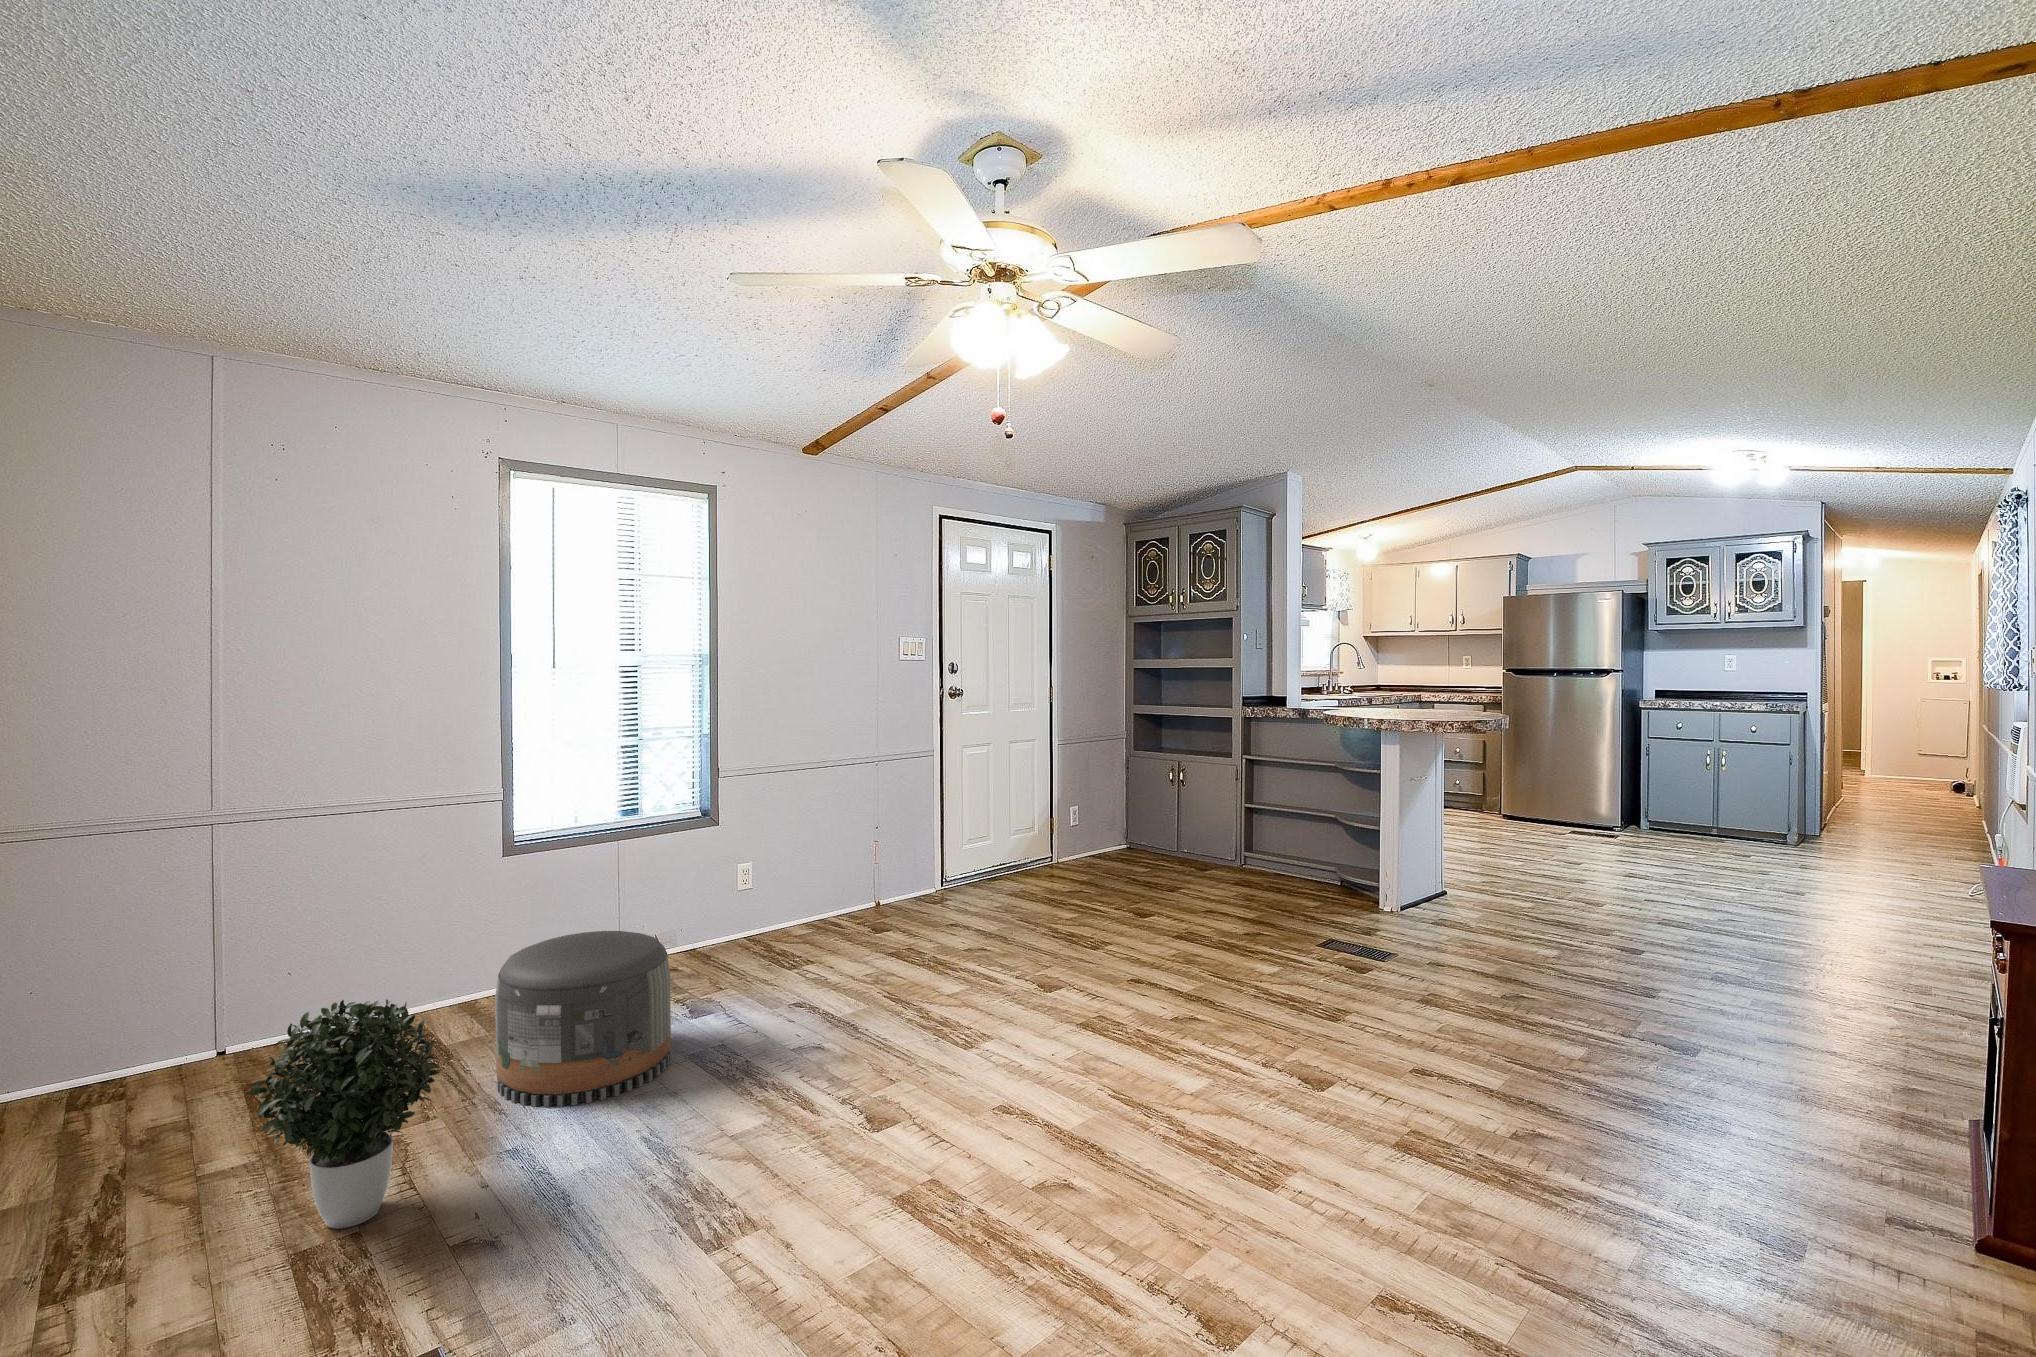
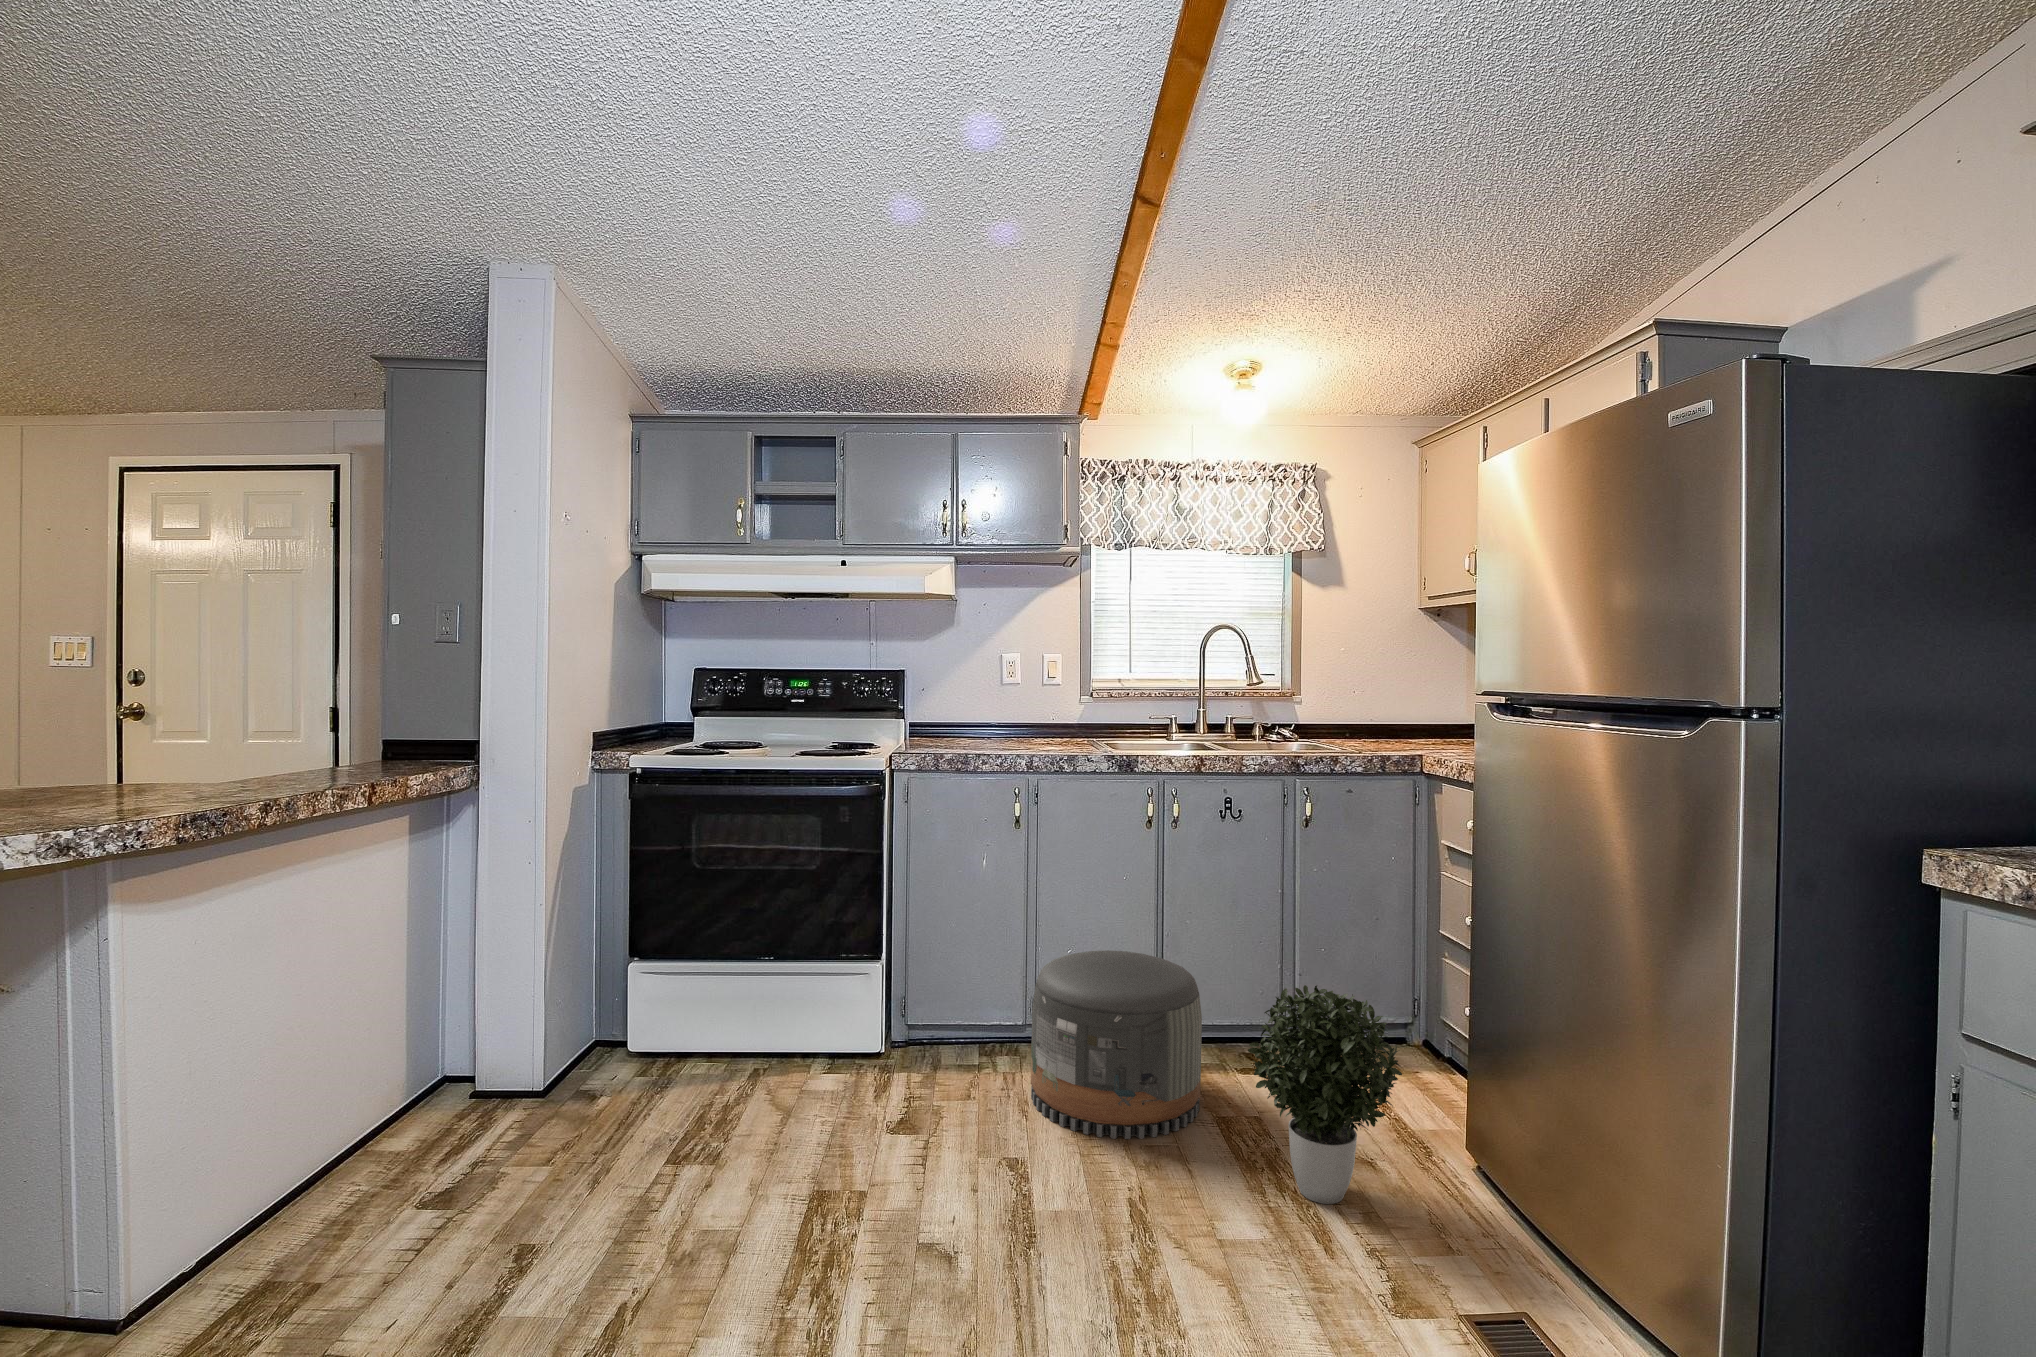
potted plant: present [247,1000,439,1229] -> present [1248,985,1402,1204]

